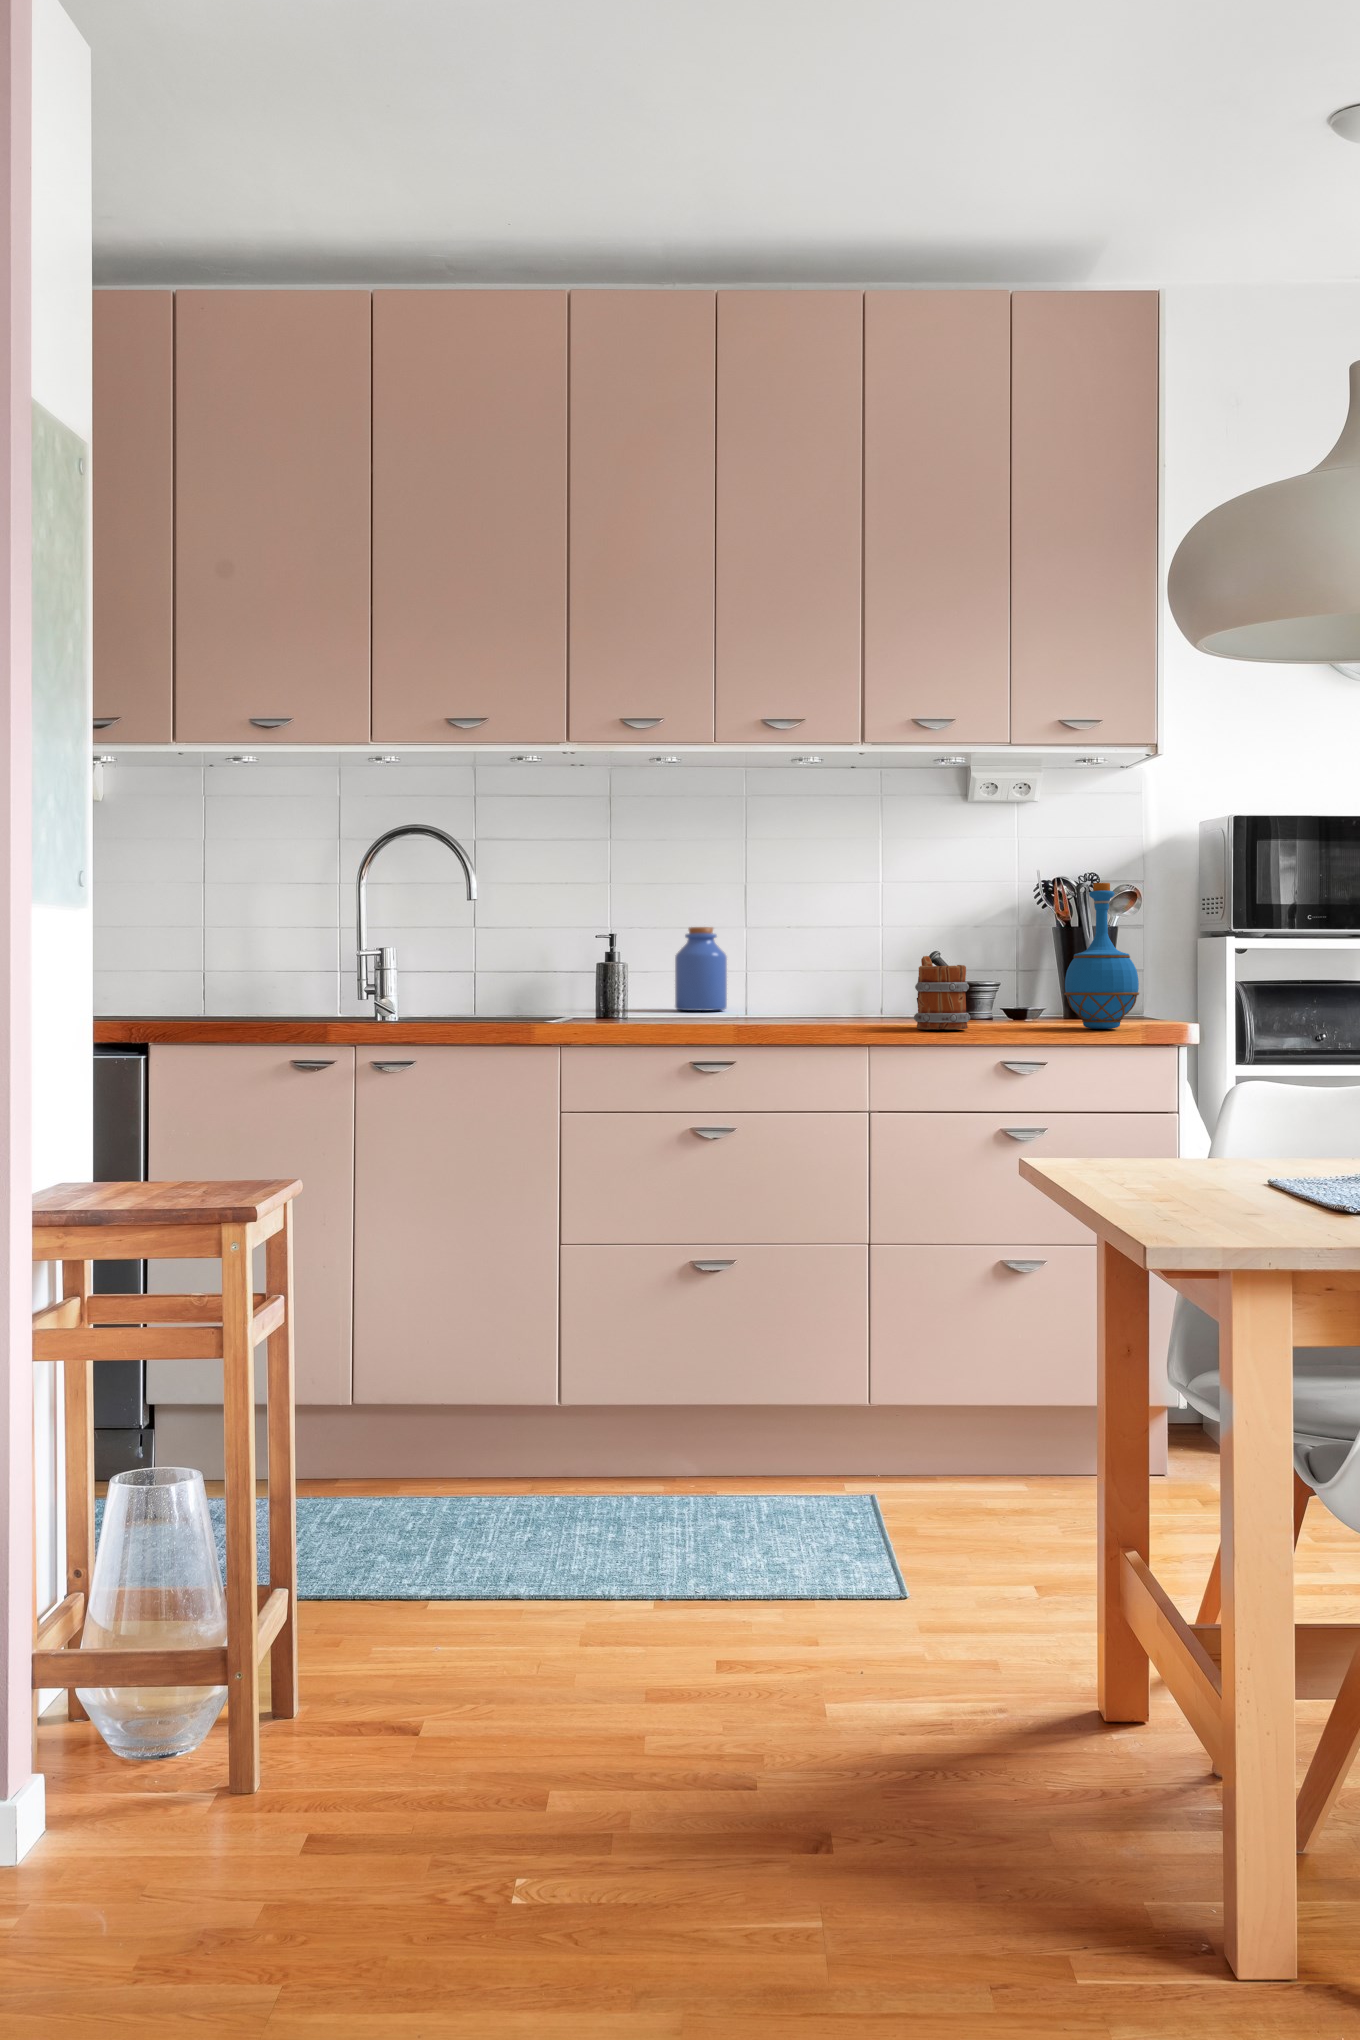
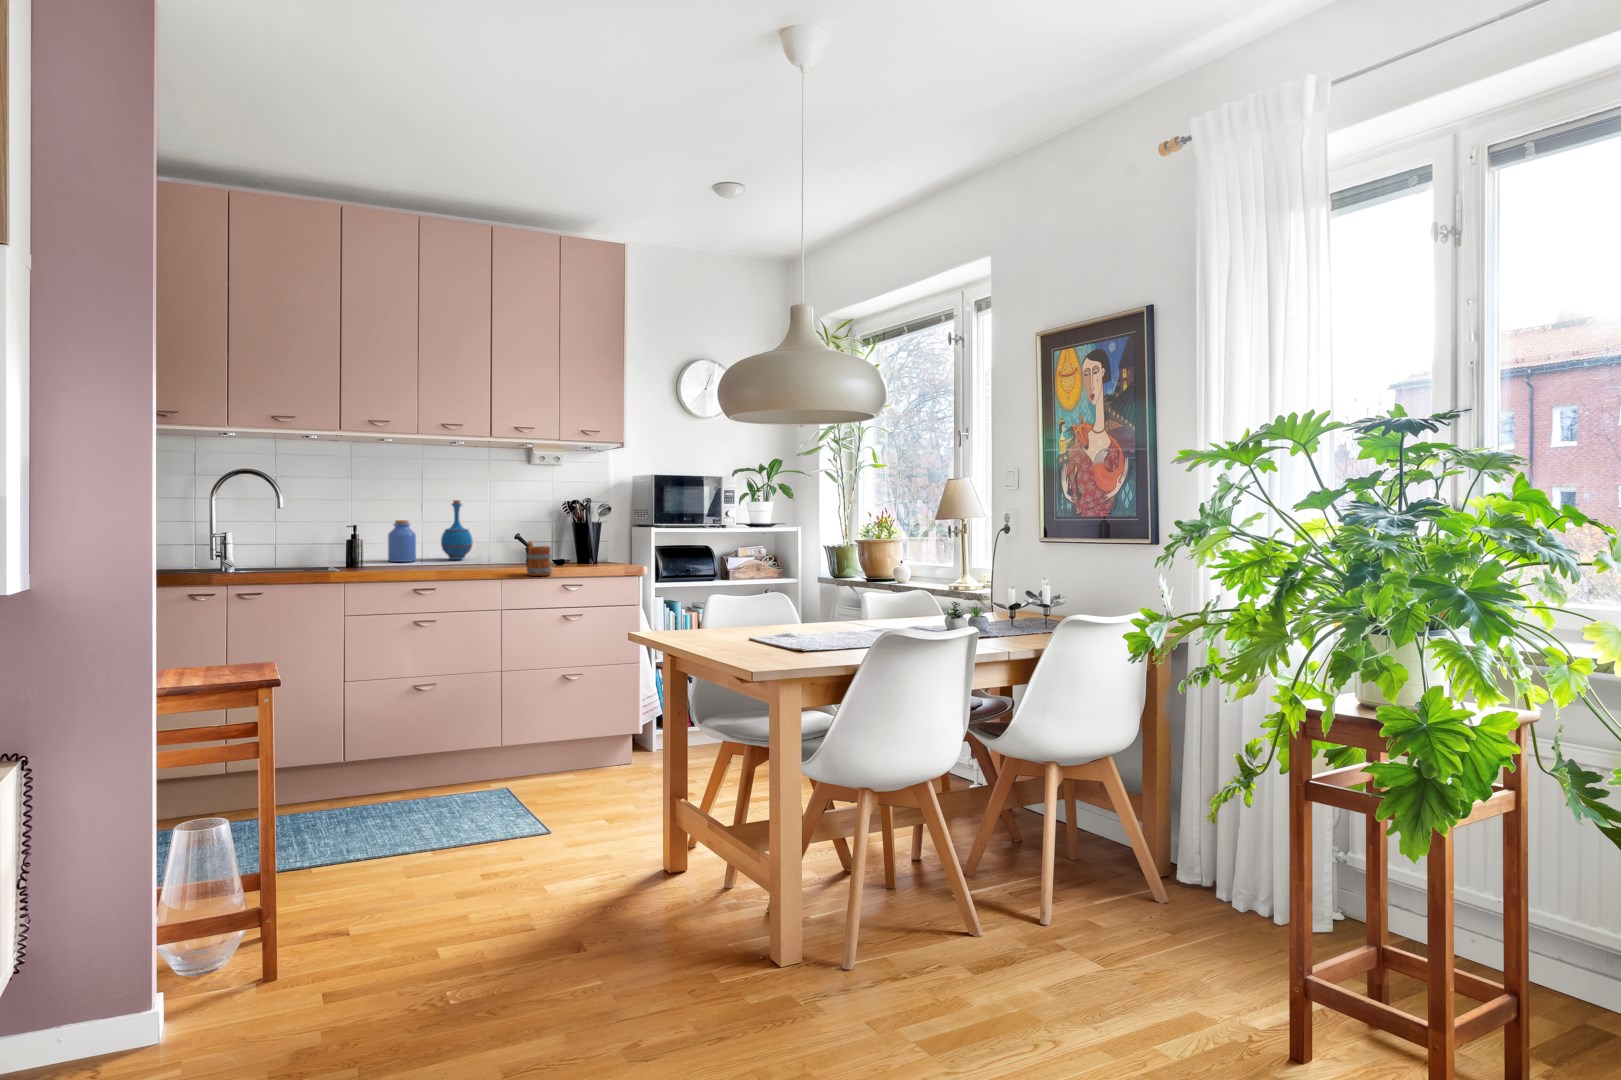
bottle: present [1064,883,1139,1029] -> present [441,500,473,560]

